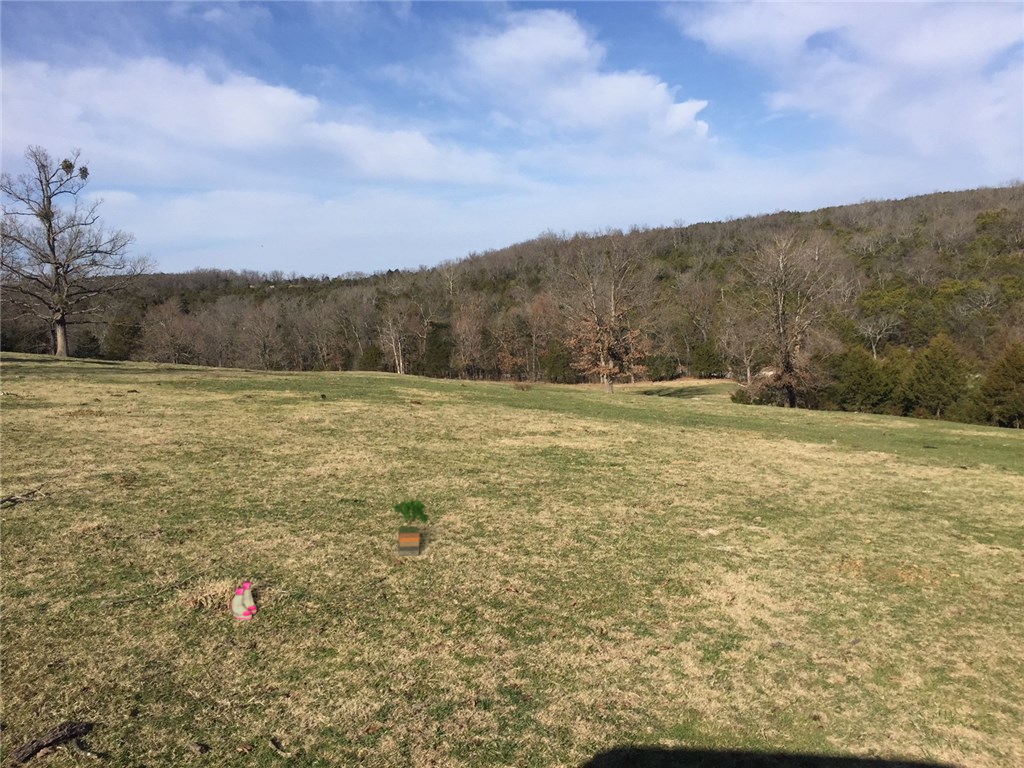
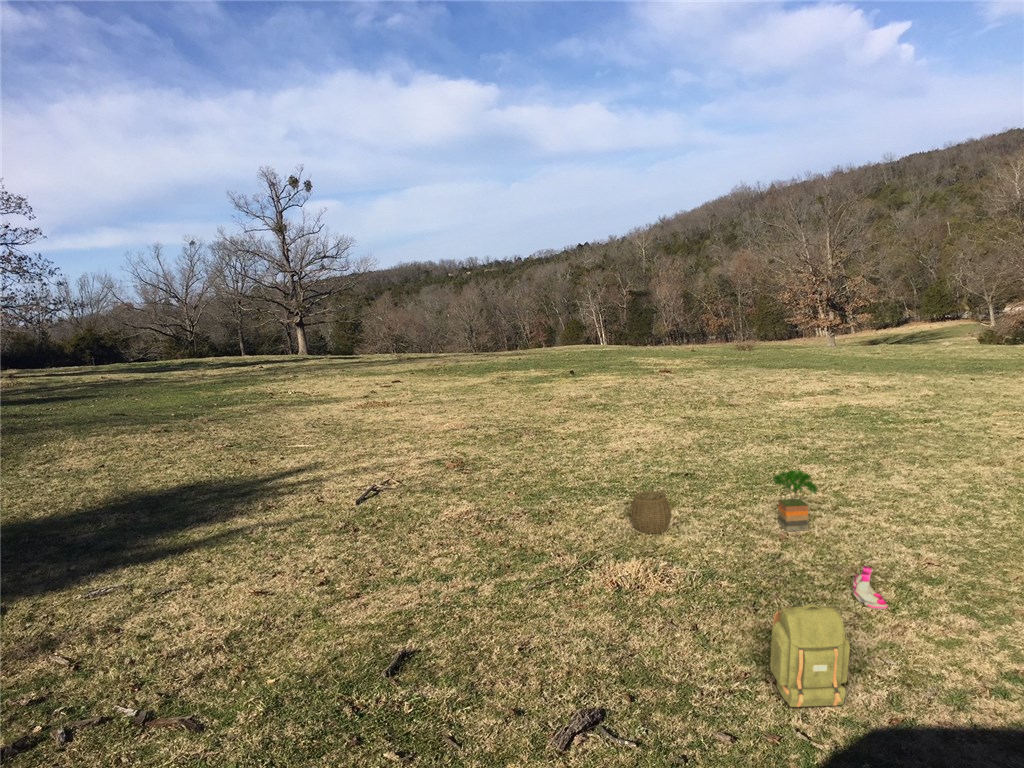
woven basket: none [258,514,299,555] -> present [631,491,671,533]
boots: present [230,581,257,620] -> present [852,566,888,609]
backpack: none [262,625,331,723] -> present [770,604,850,707]

